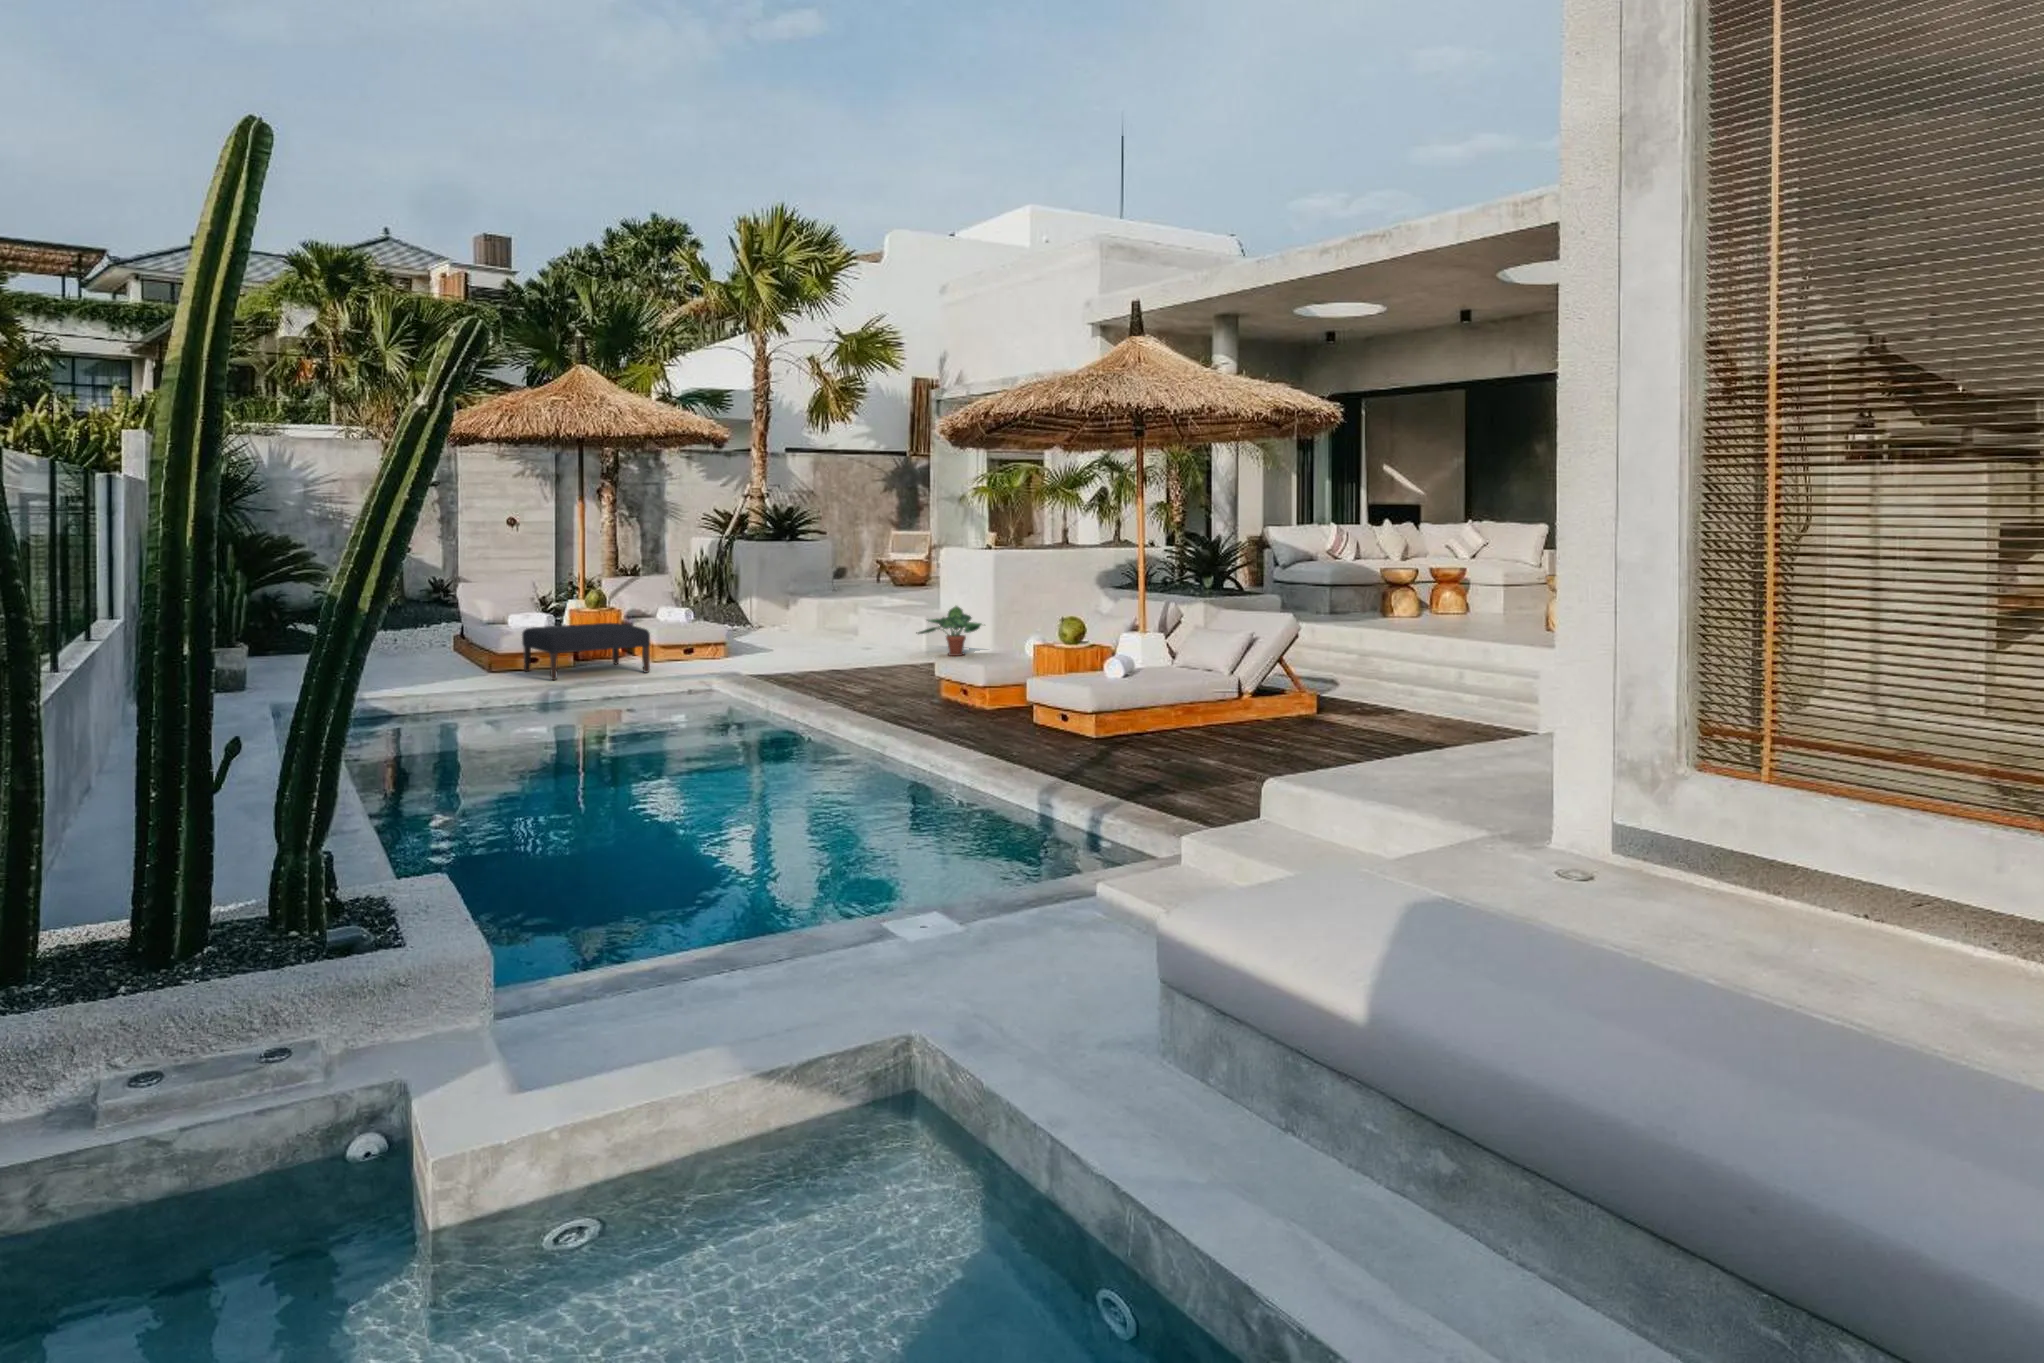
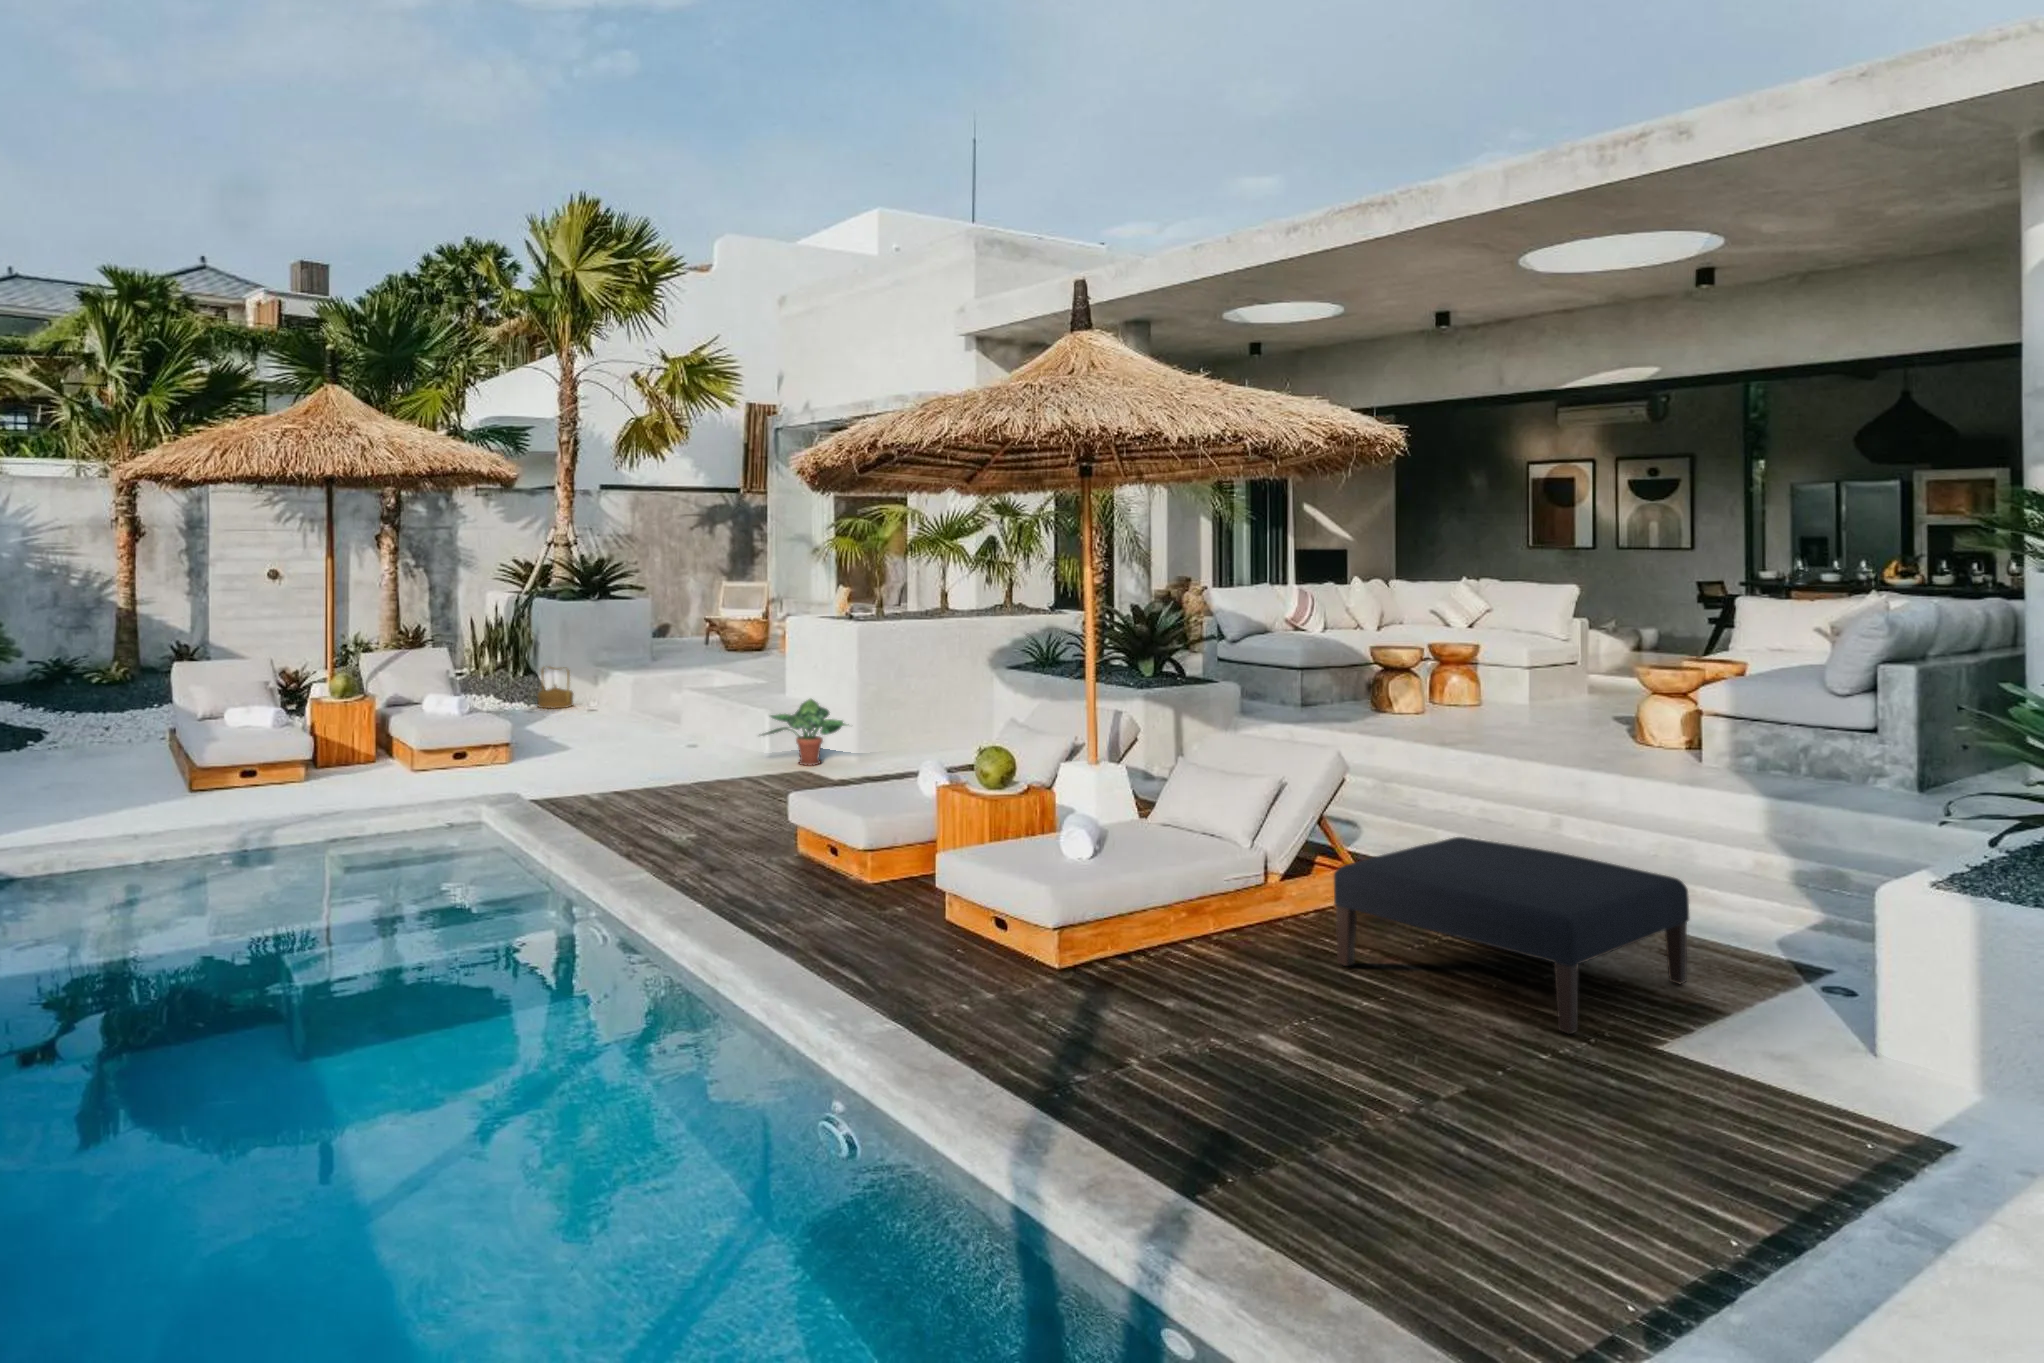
woven basket: none [739,595,769,628] -> present [537,667,573,708]
ottoman: present [522,623,650,680] -> present [1334,837,1689,1034]

